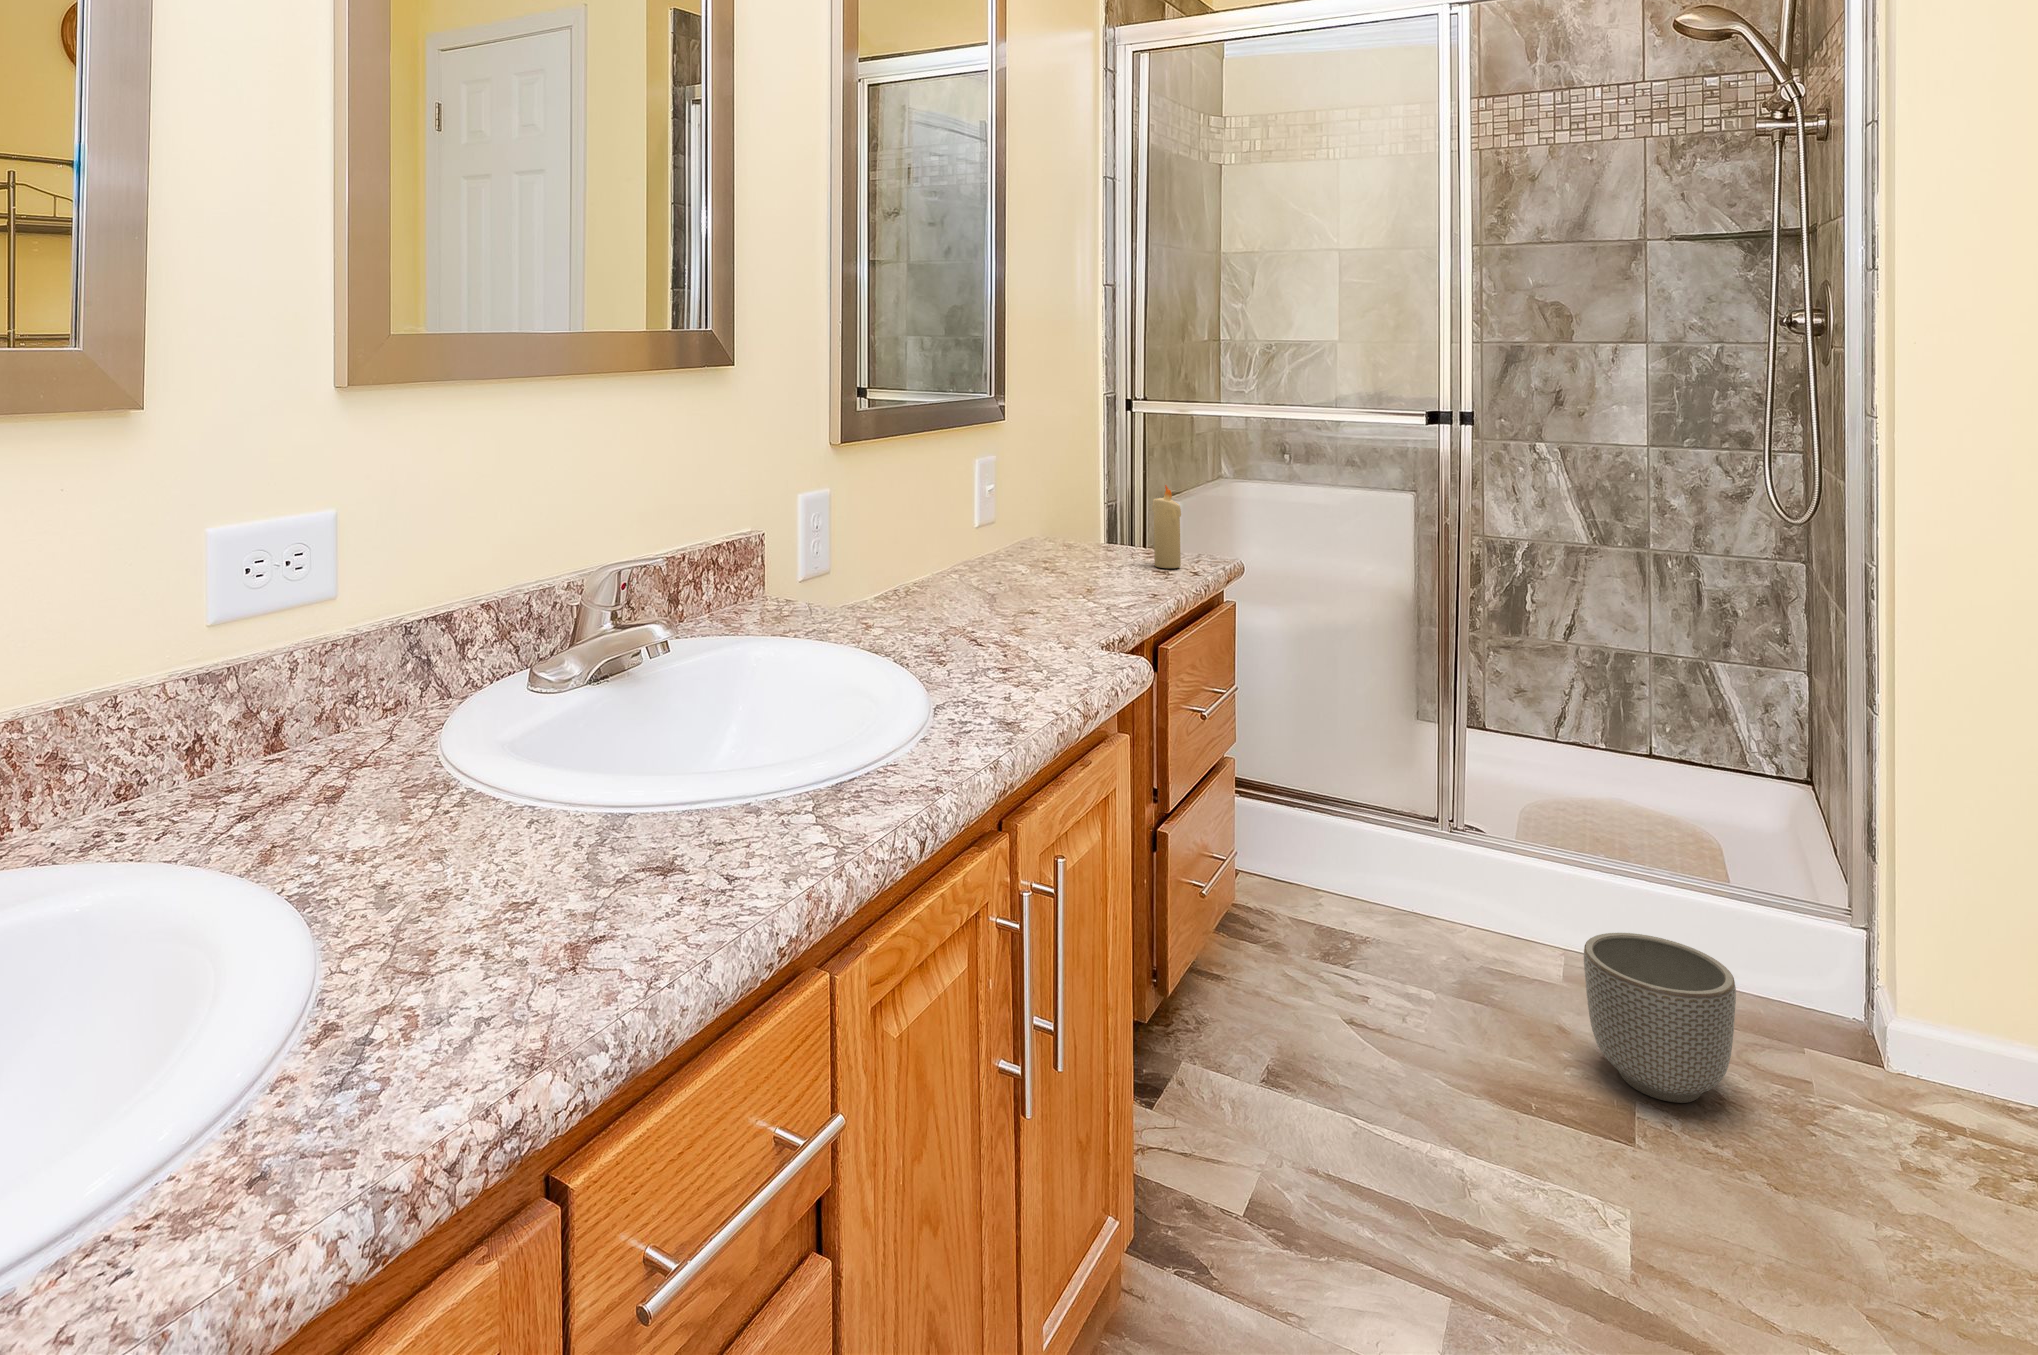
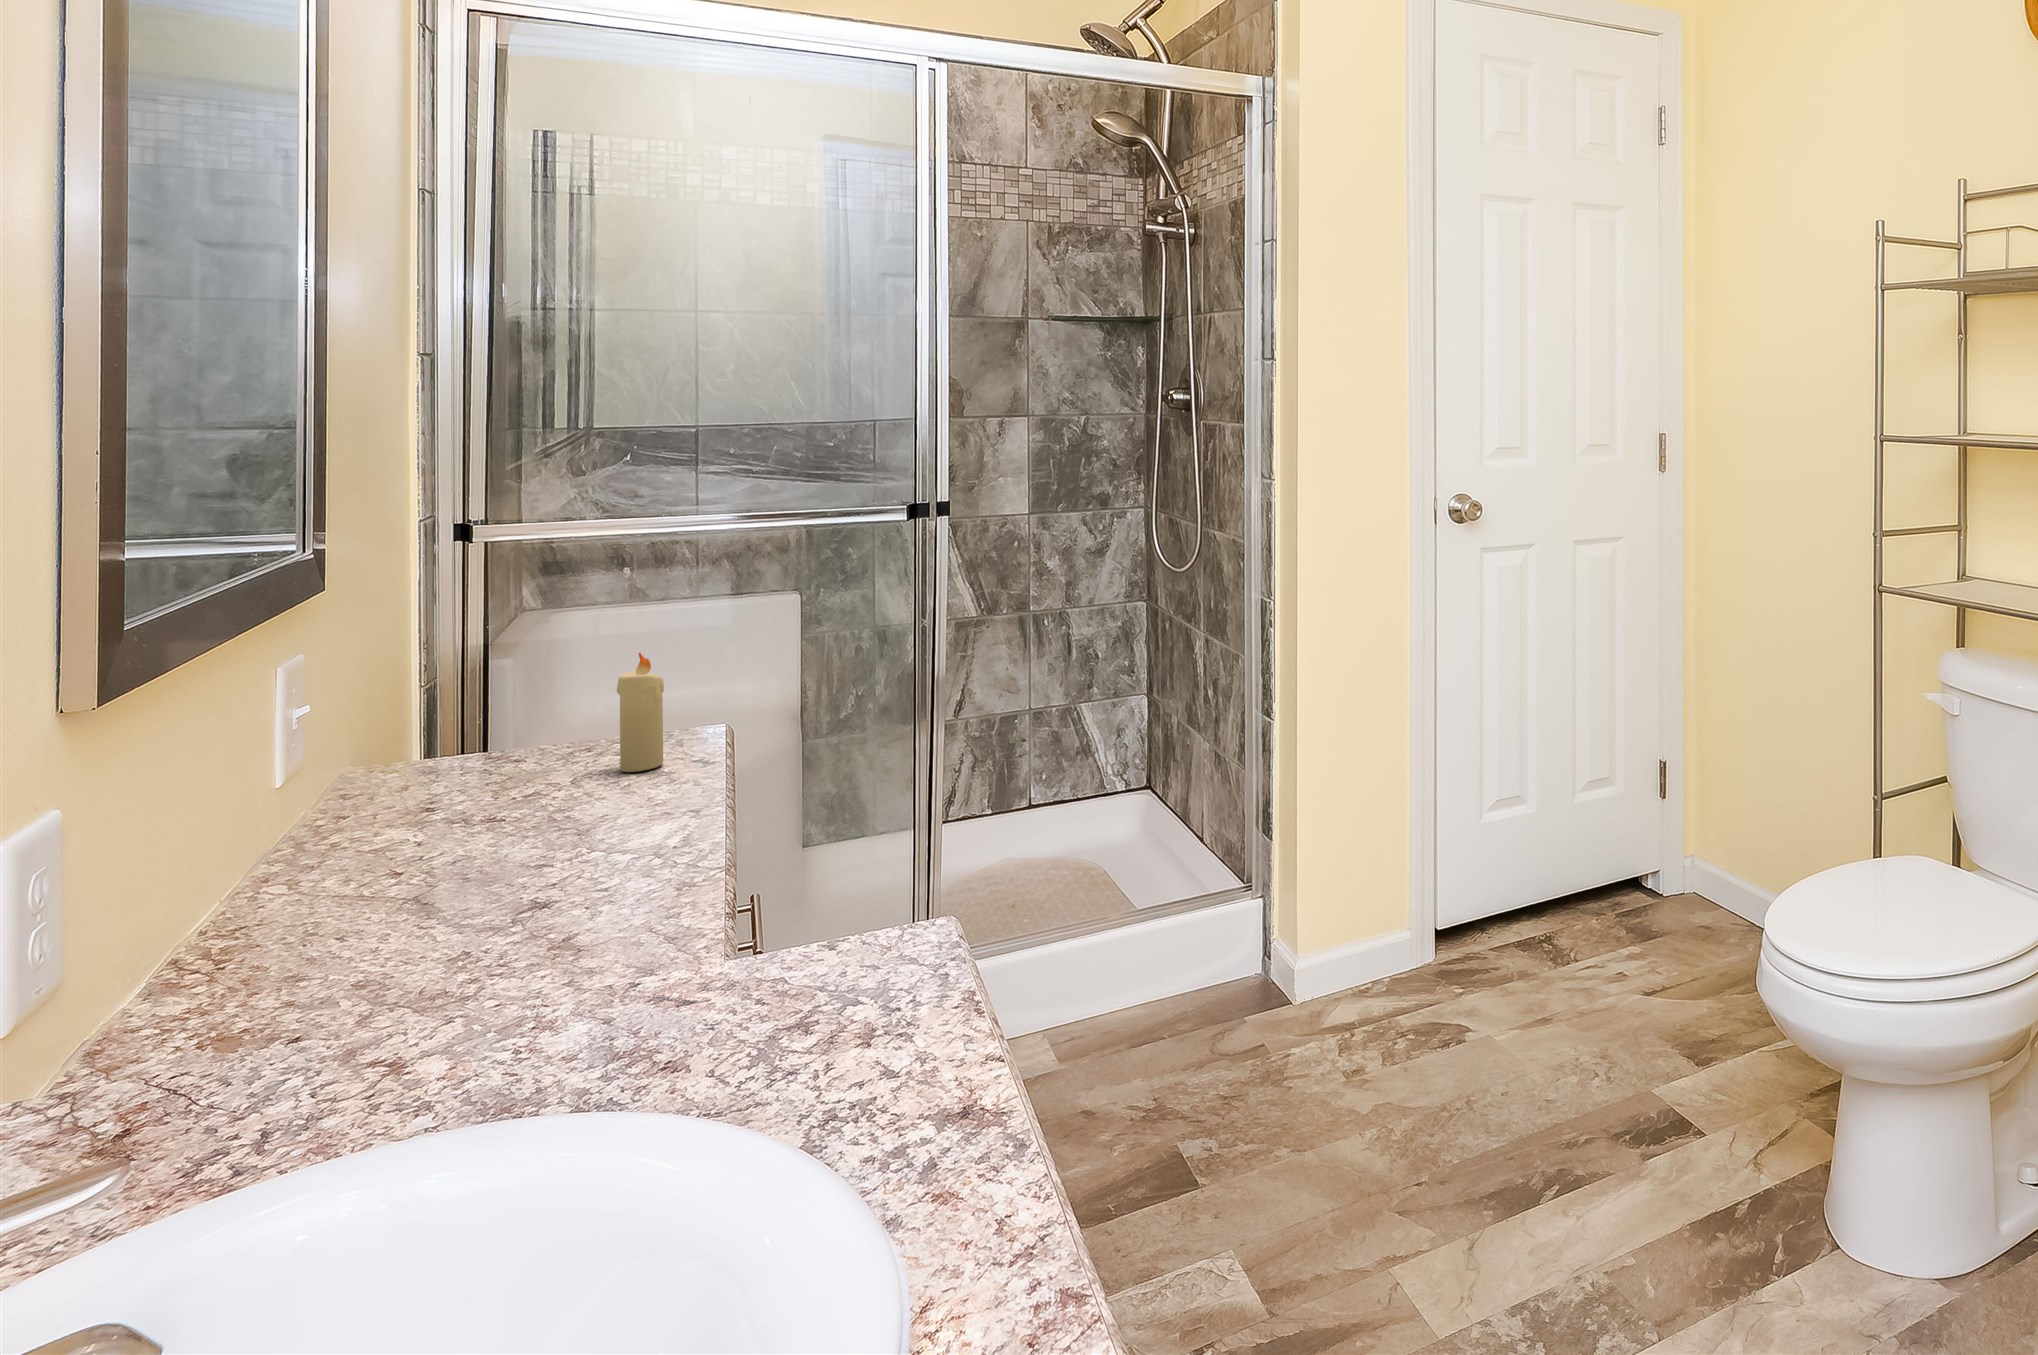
planter: present [1584,933,1736,1103] -> none [1120,976,1240,1135]

